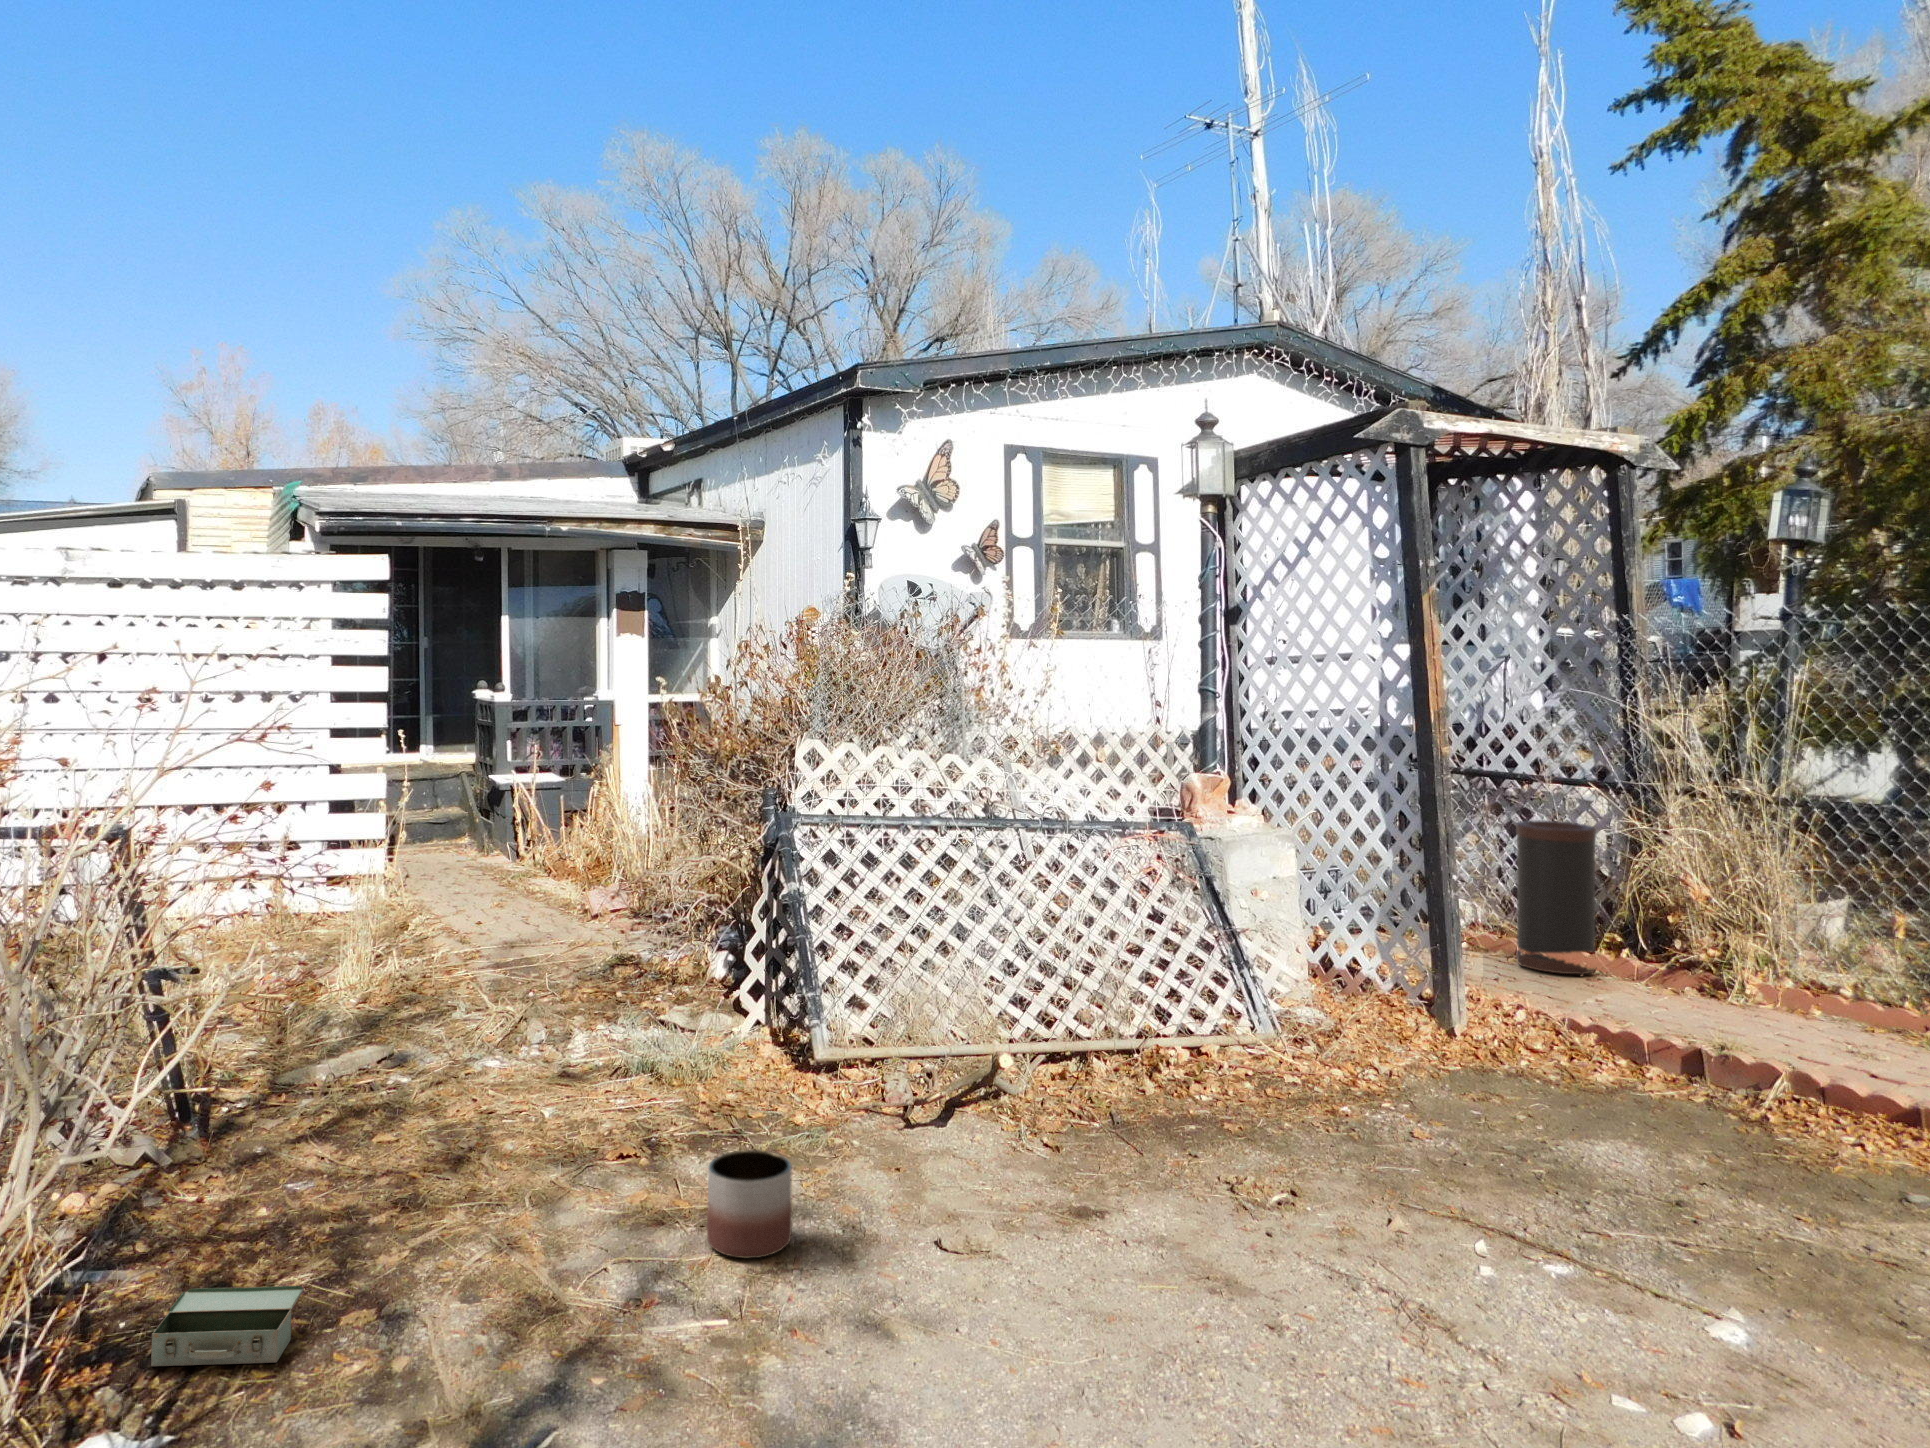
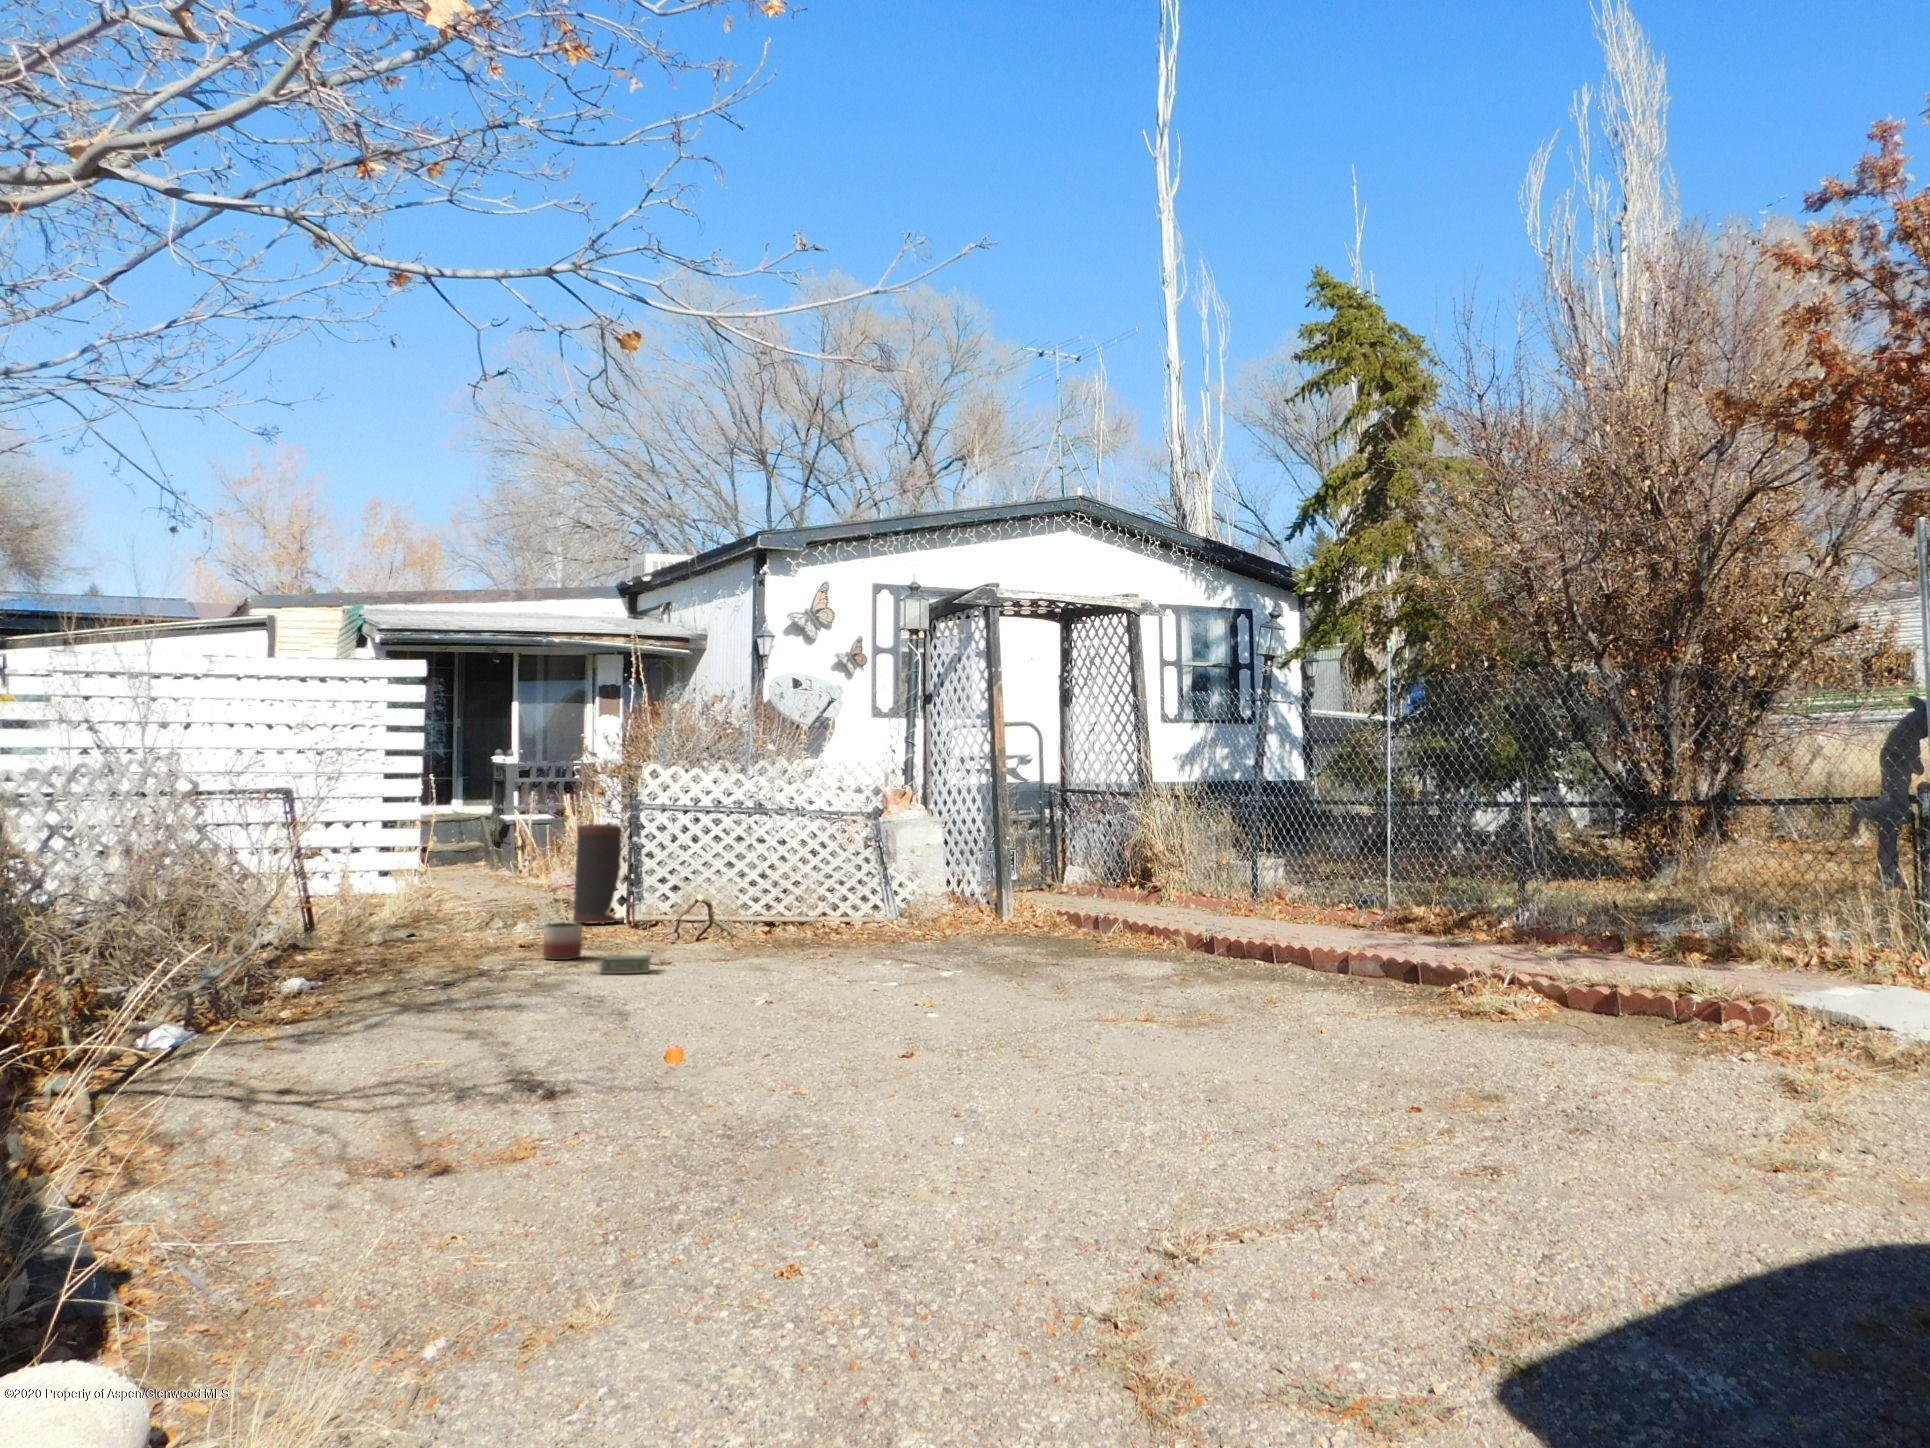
trash can: present [1516,821,1596,976] -> present [573,824,623,924]
toolbox: present [151,1286,304,1366] -> present [600,955,651,974]

